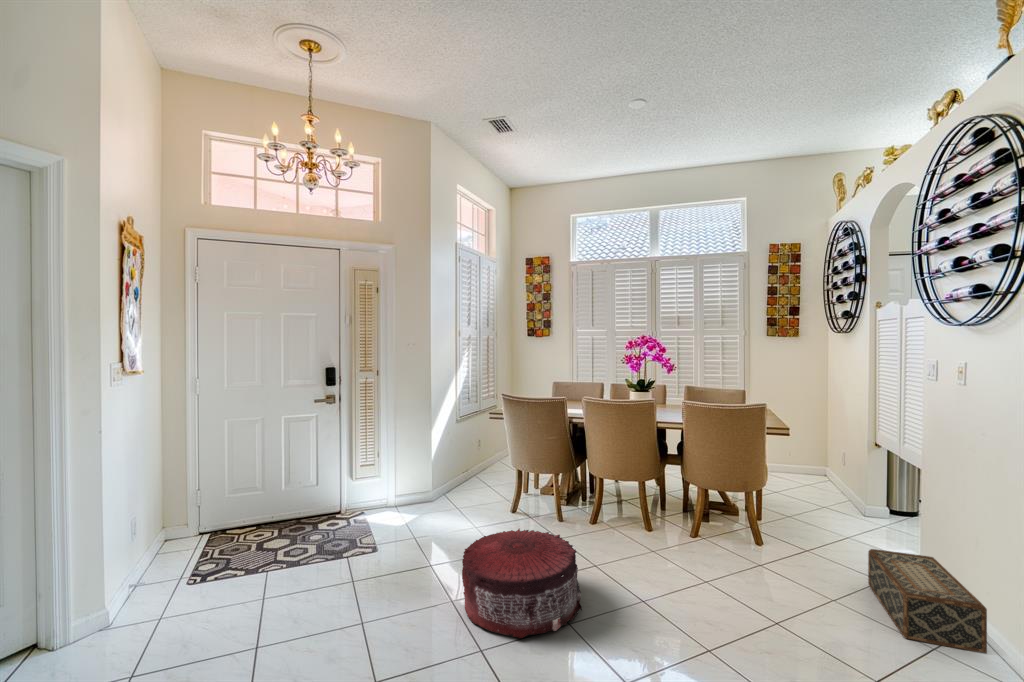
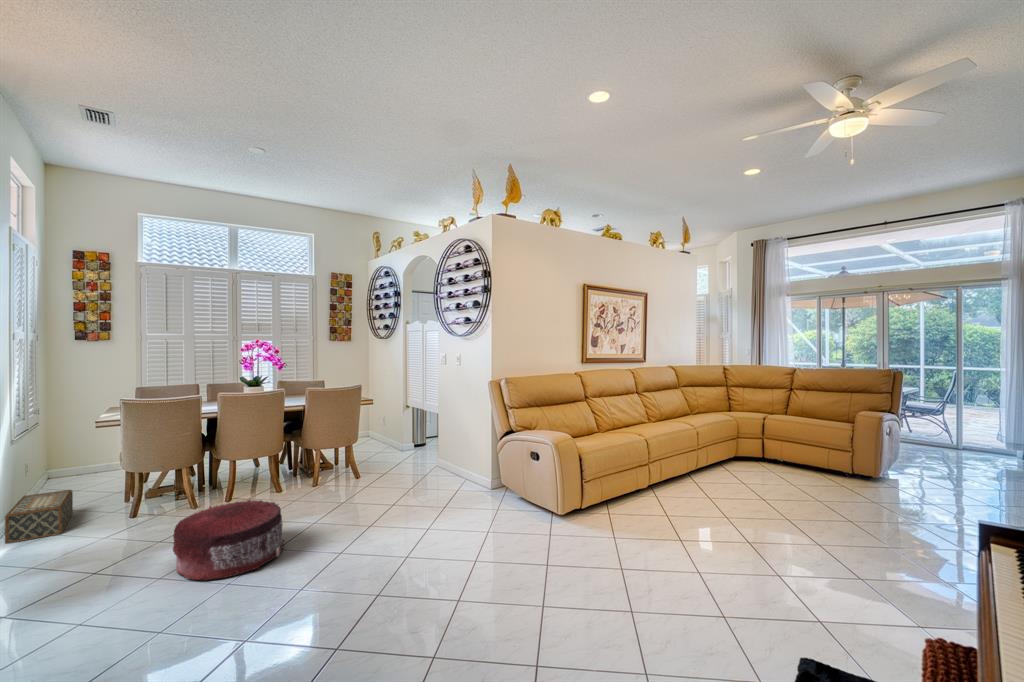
woven basket: present [868,549,987,654] -> present [5,490,73,544]

